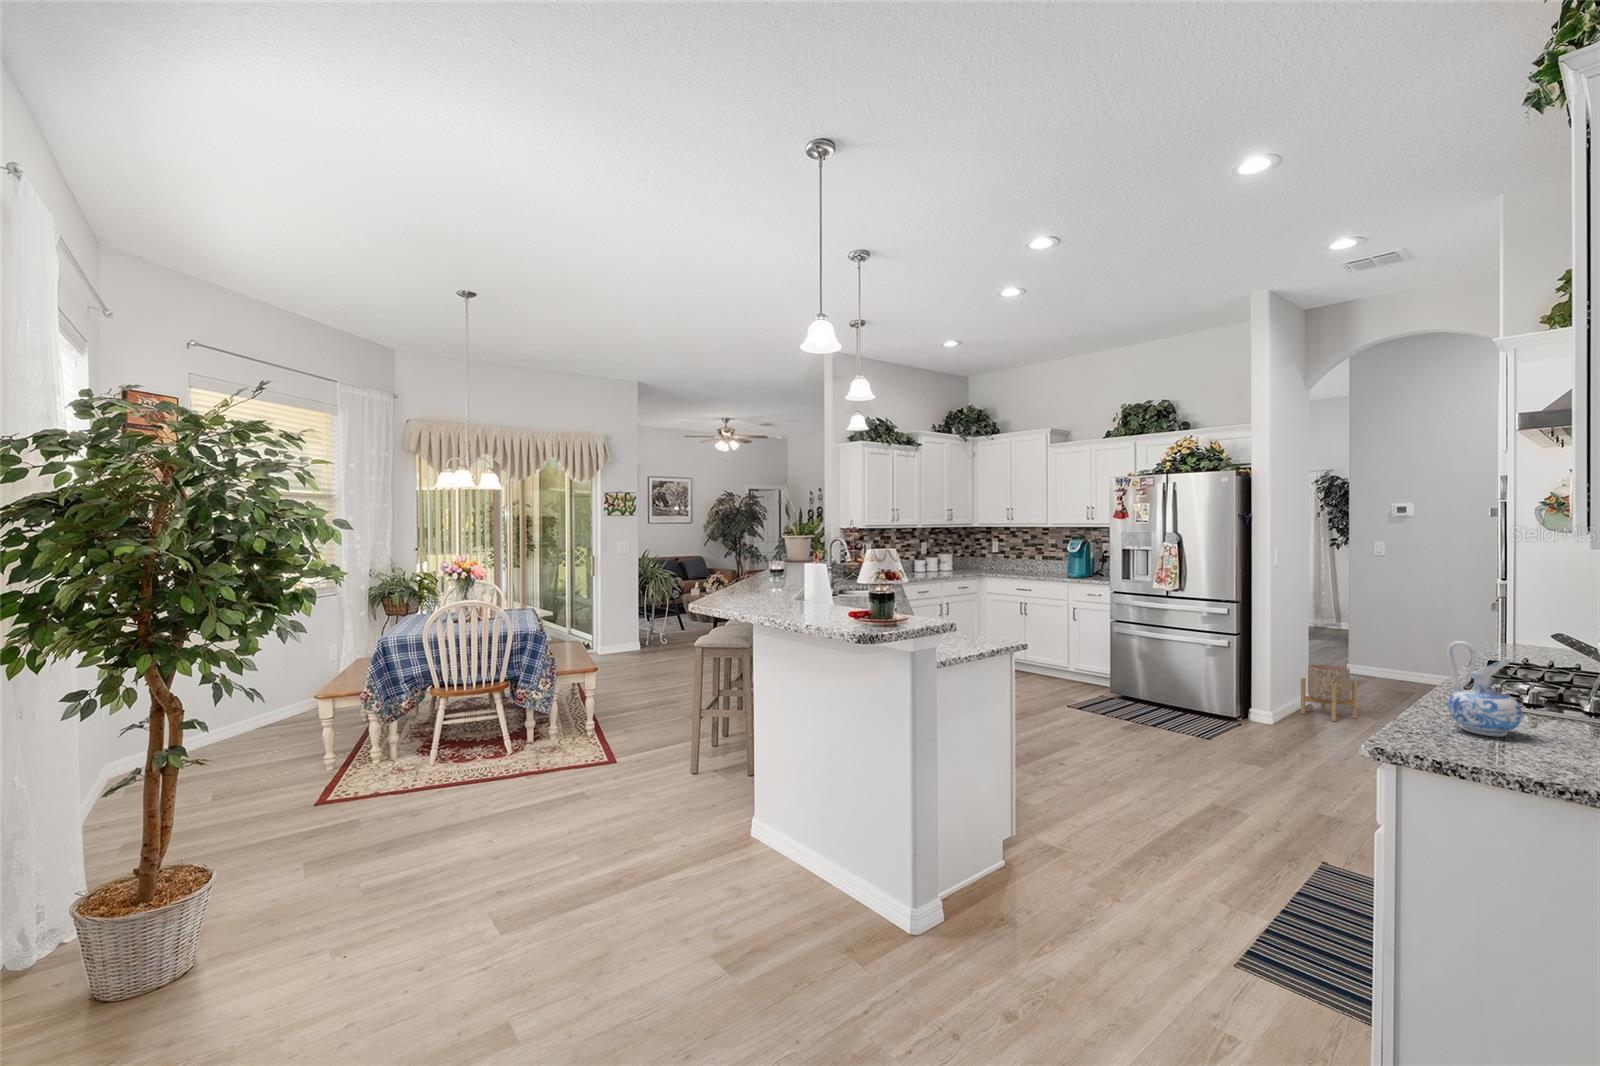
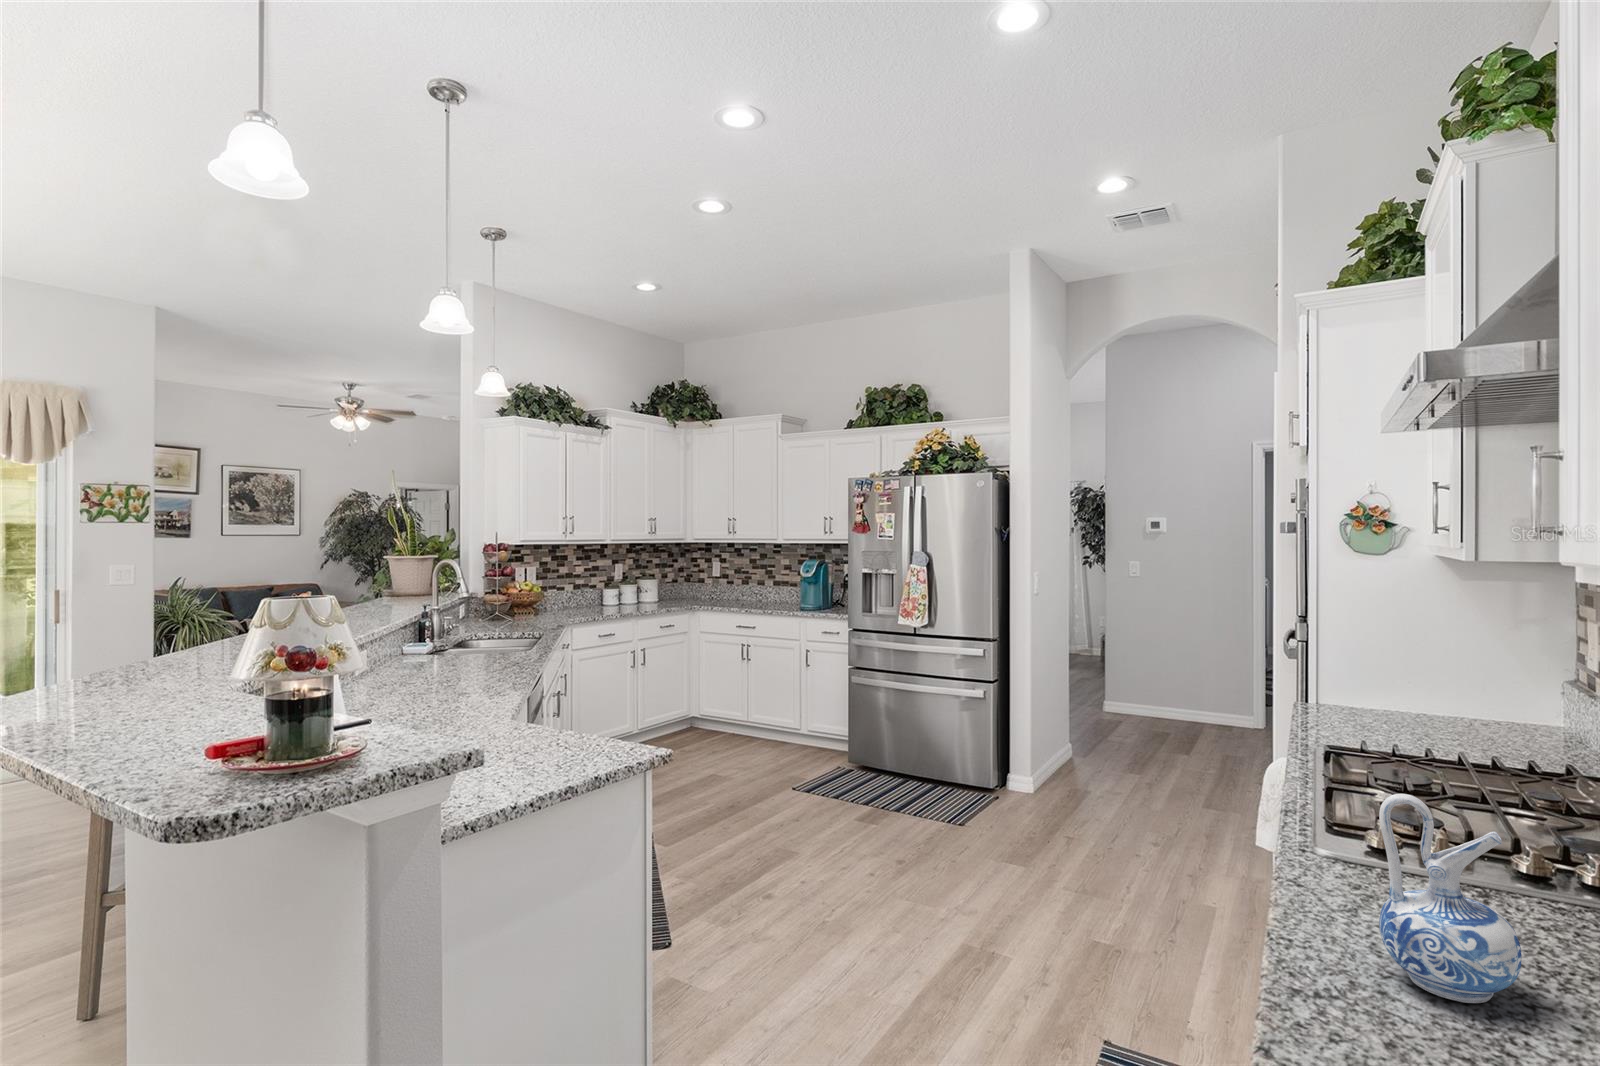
planter: present [1301,664,1357,721] -> none [1063,711,1120,781]

